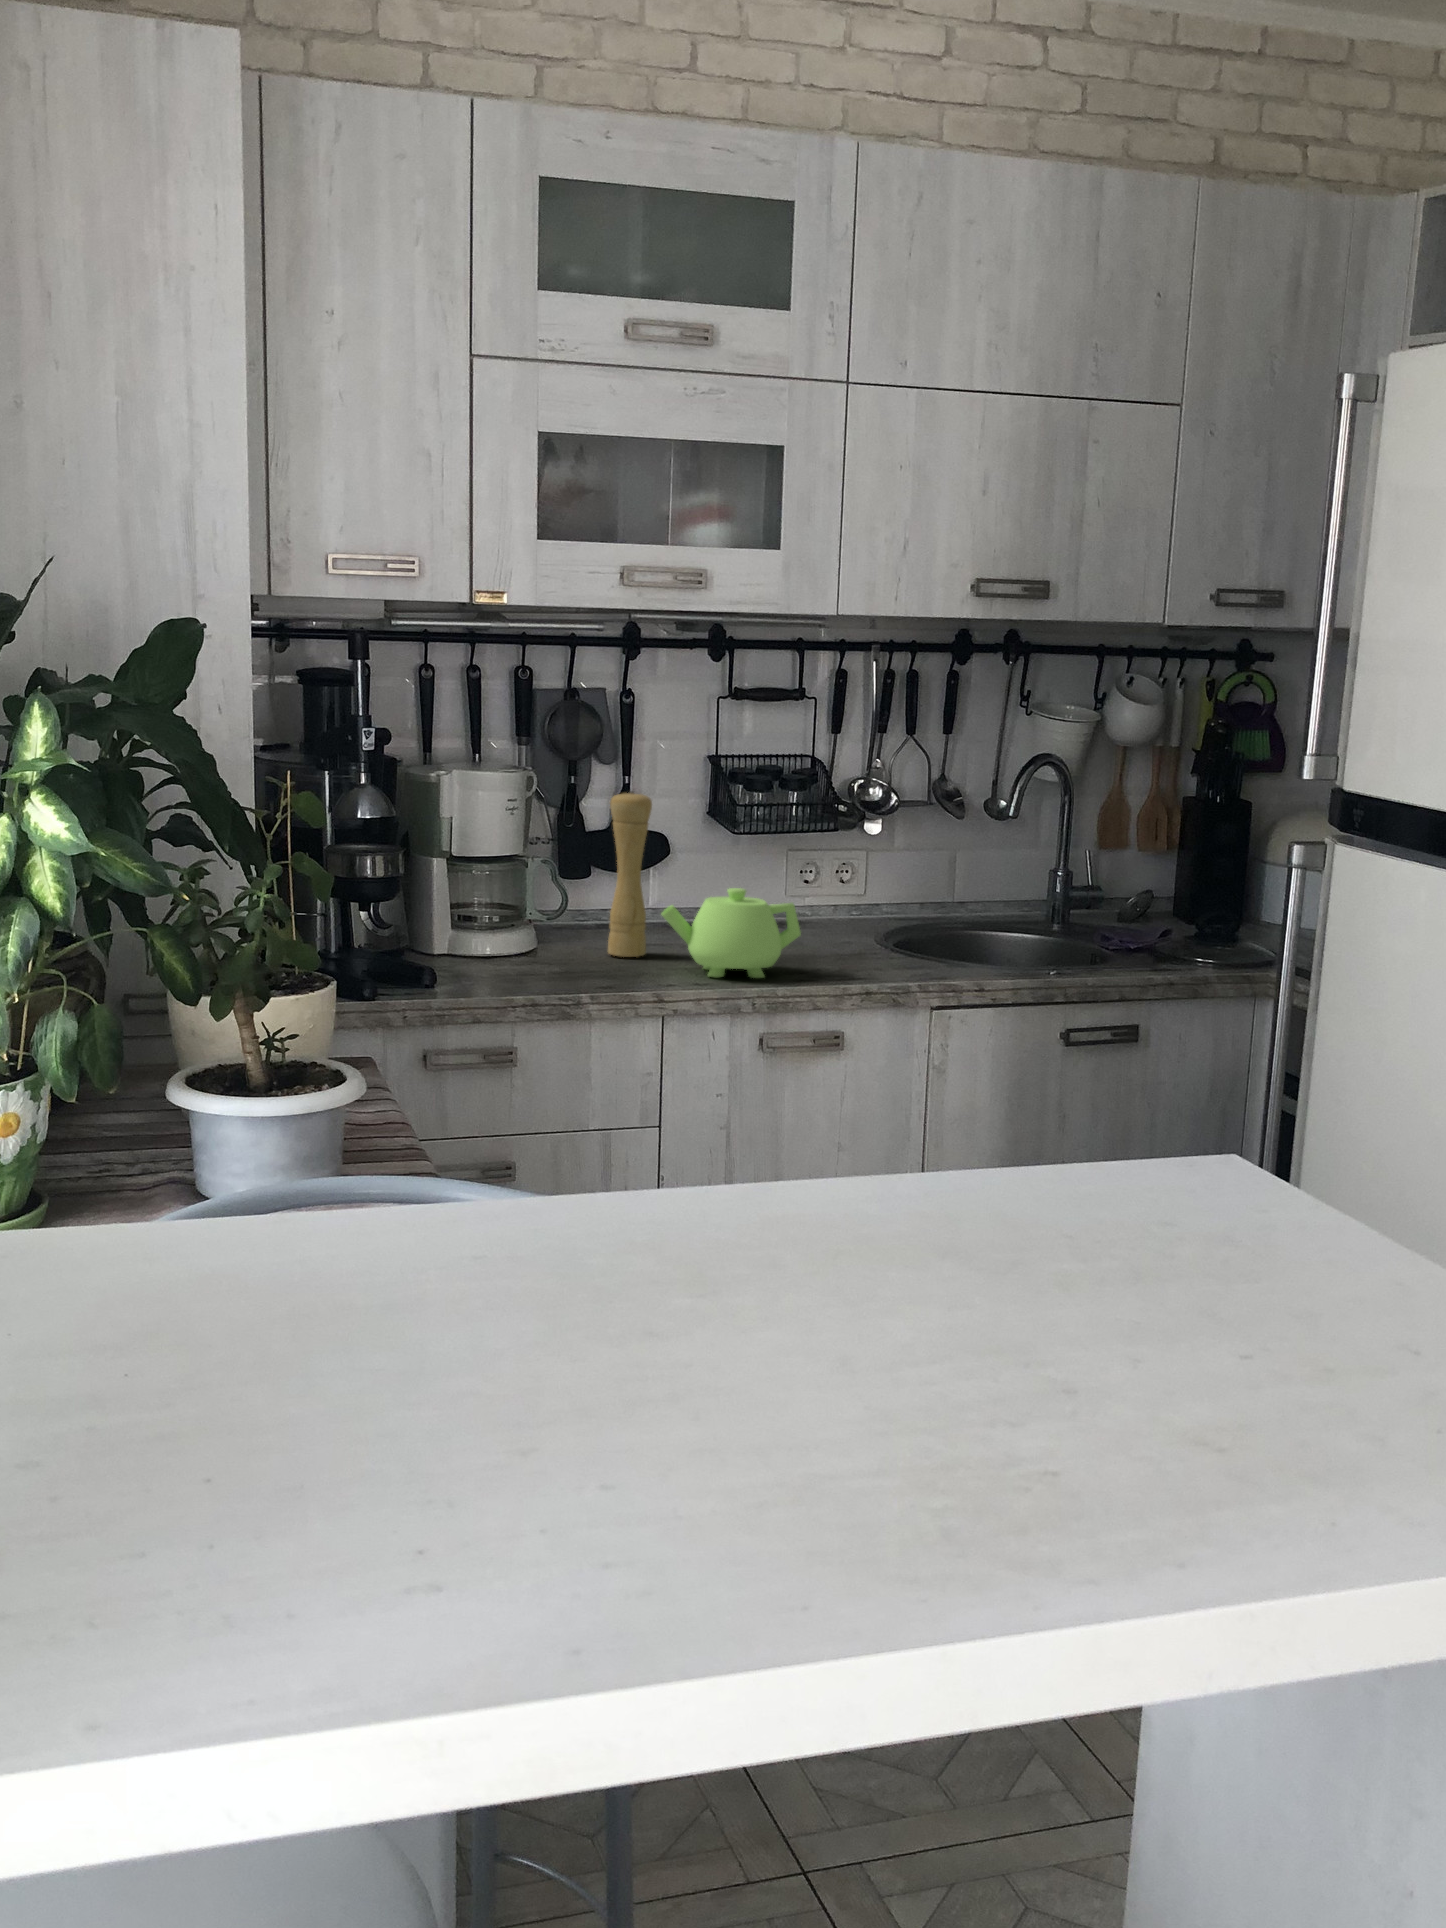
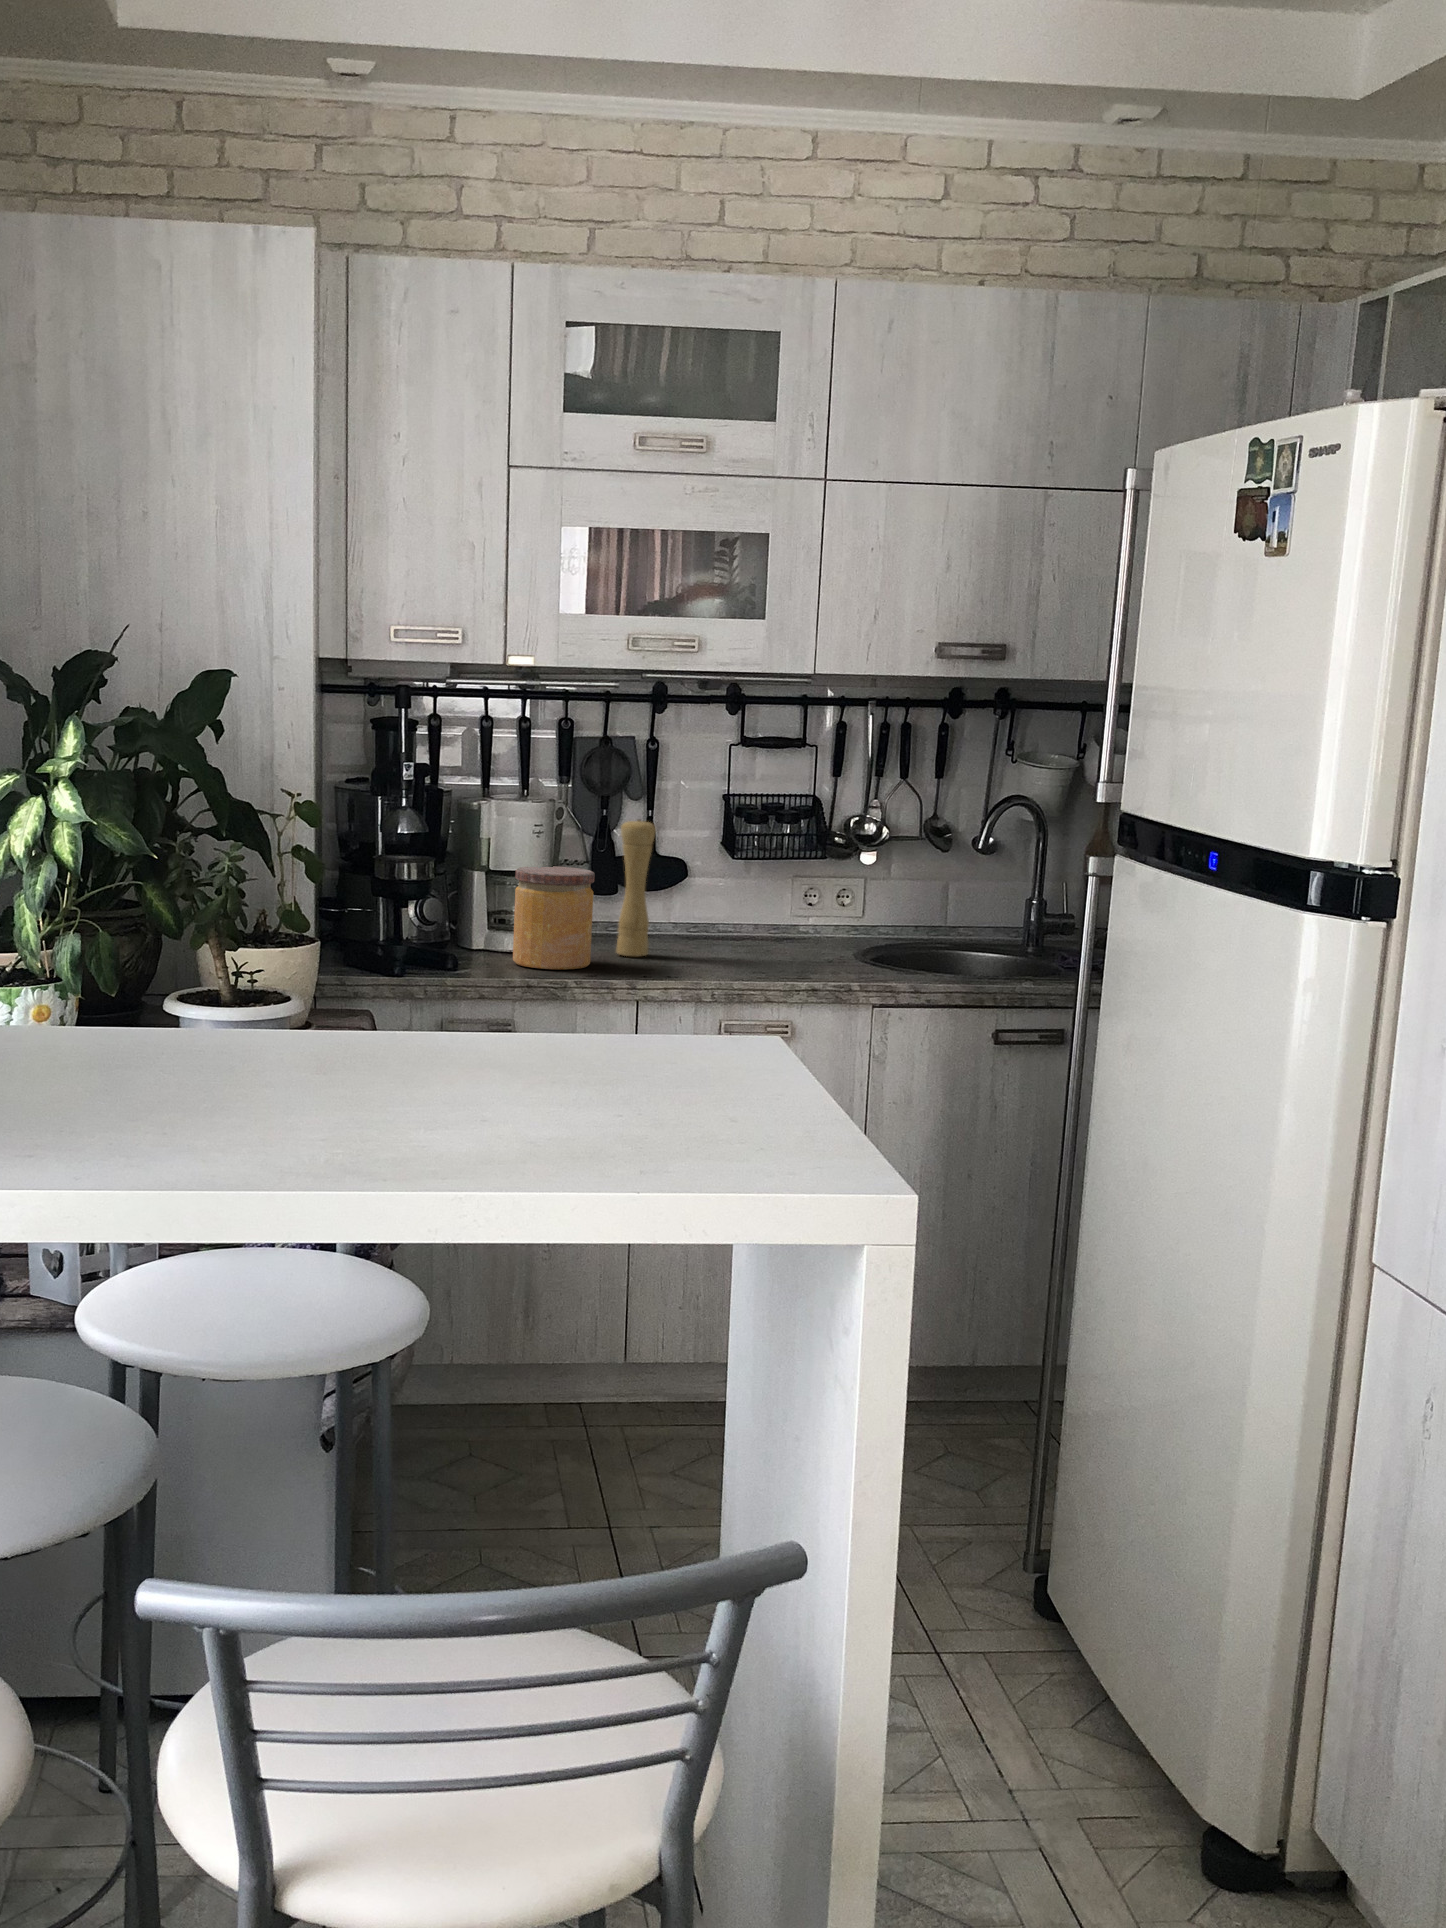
jar: none [494,852,593,981] -> present [513,866,595,969]
teapot: present [662,888,801,978] -> none [650,900,767,975]

